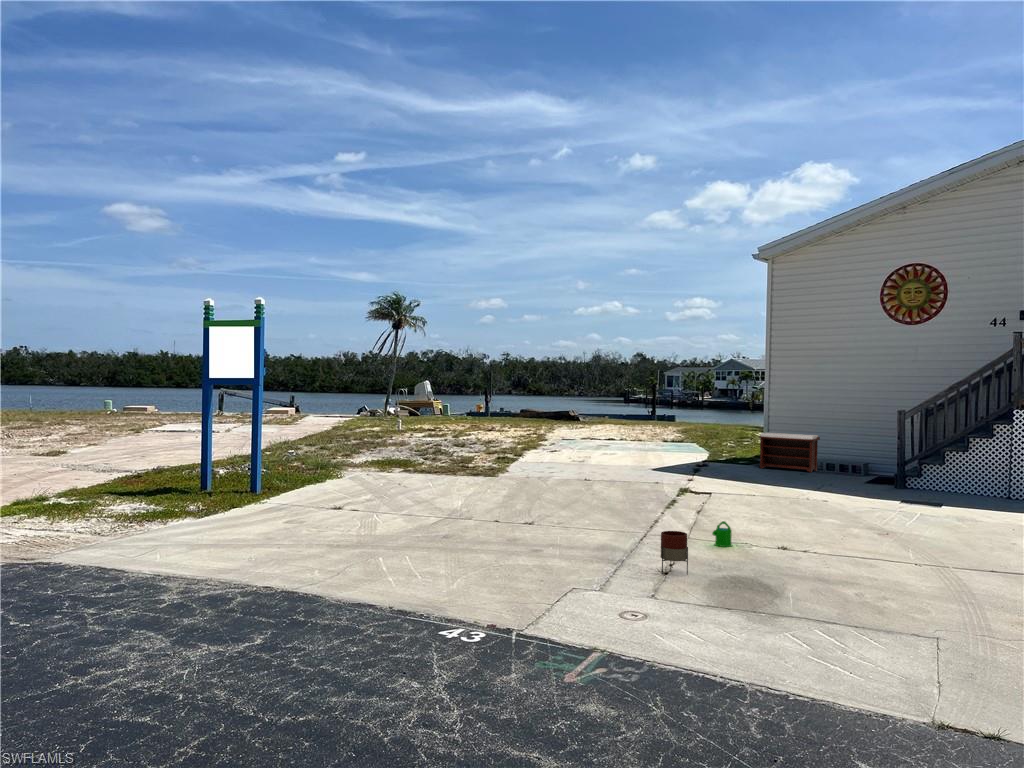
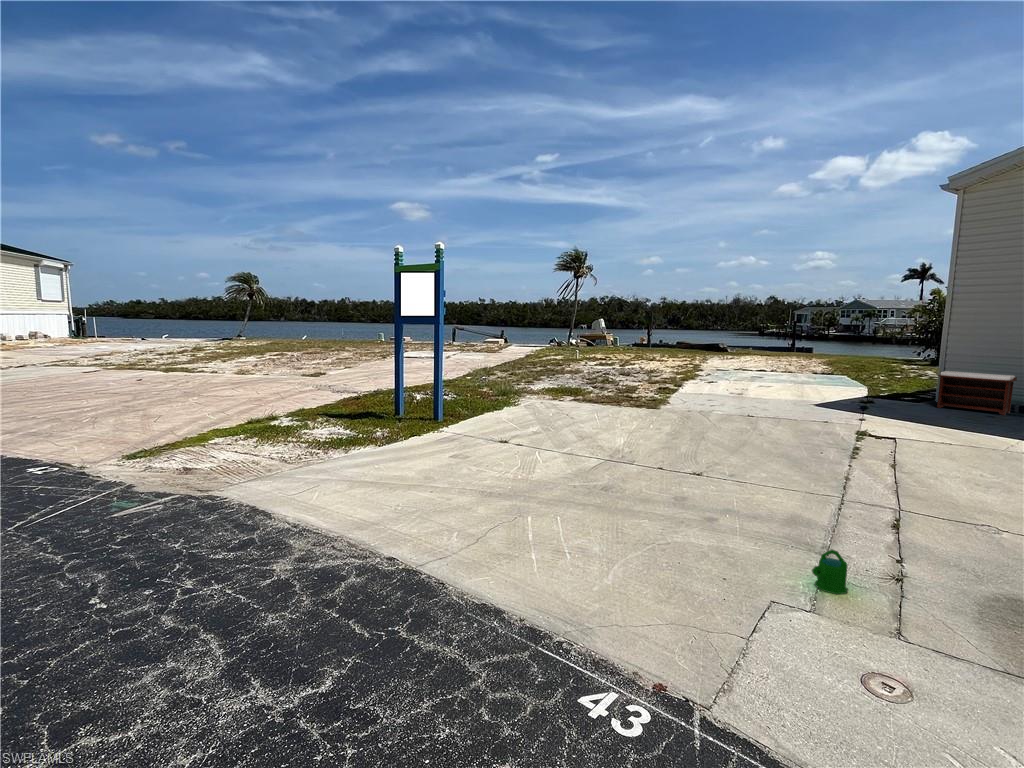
watering can: present [712,521,732,547] -> present [812,549,848,594]
planter: present [660,531,688,574] -> none [908,532,960,601]

